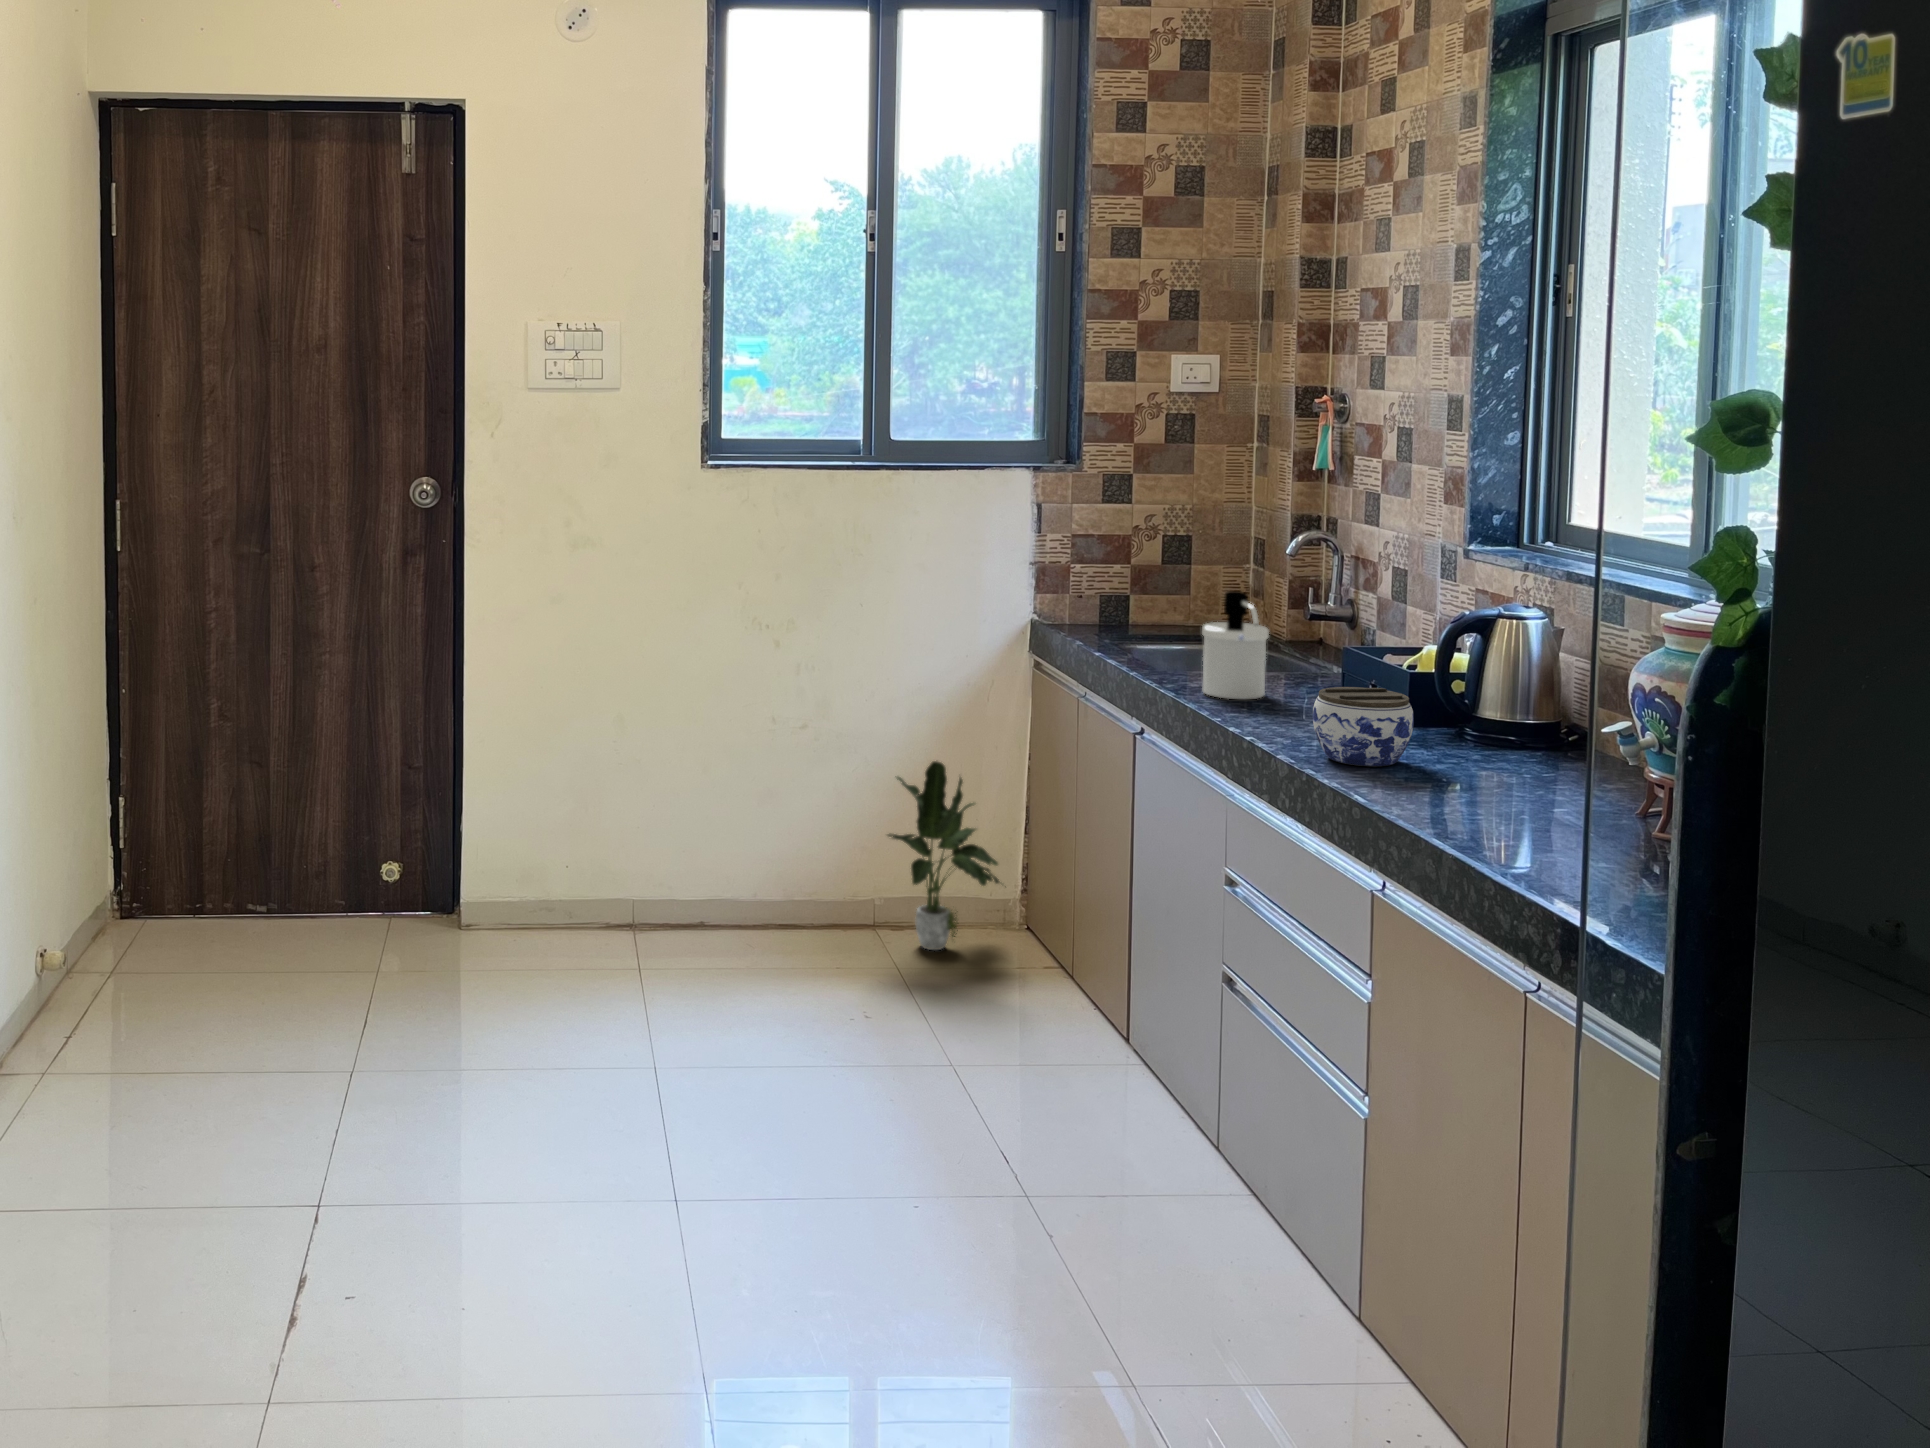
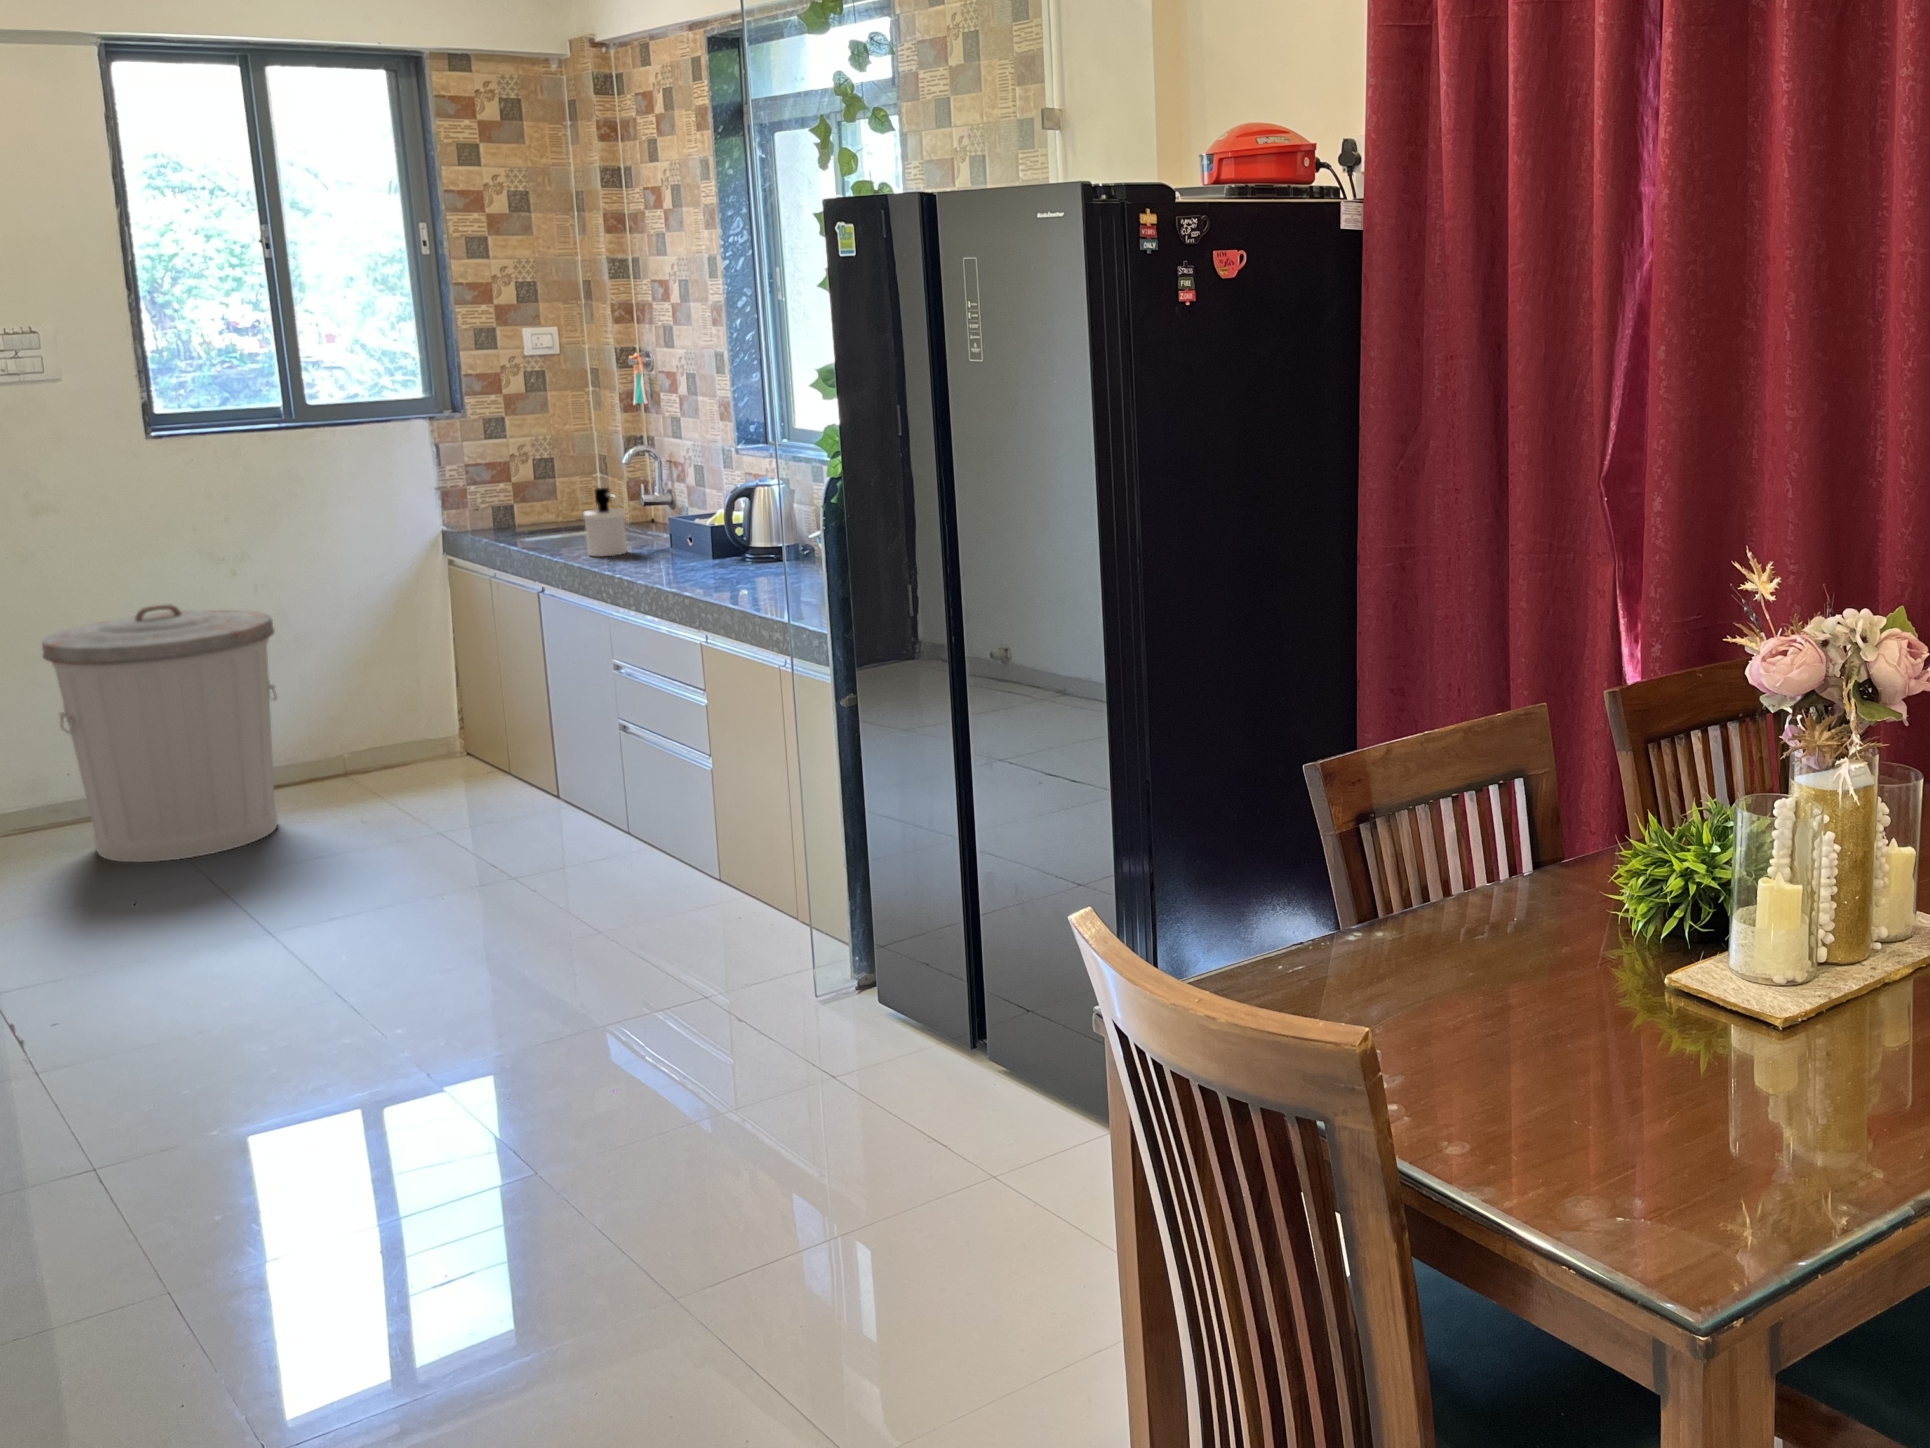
trash can: none [532,674,788,1012] -> present [42,605,278,862]
jar: present [1313,687,1414,766] -> none [662,530,718,574]
potted plant: present [888,761,1000,950] -> none [353,645,456,784]

